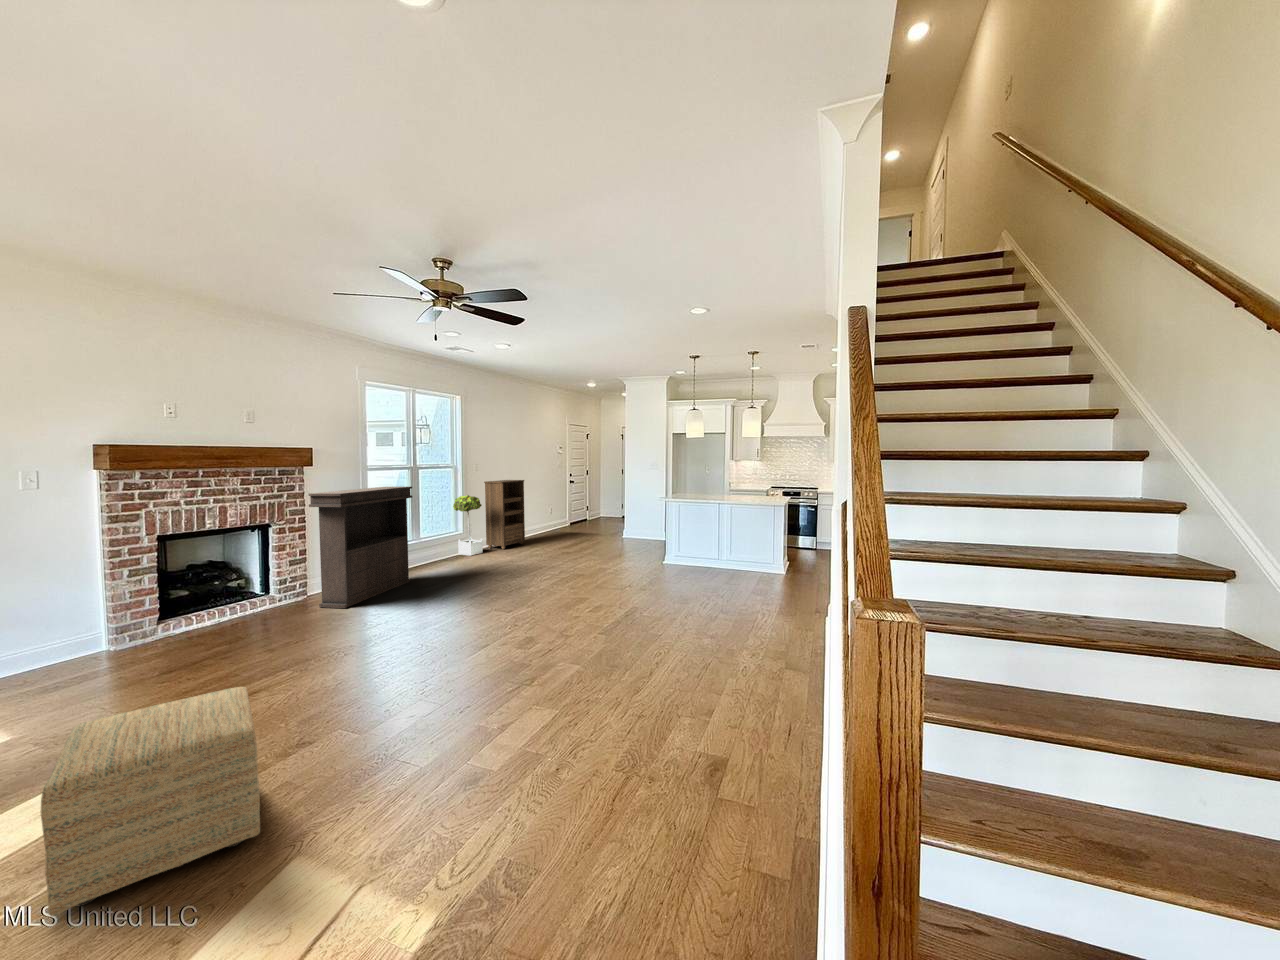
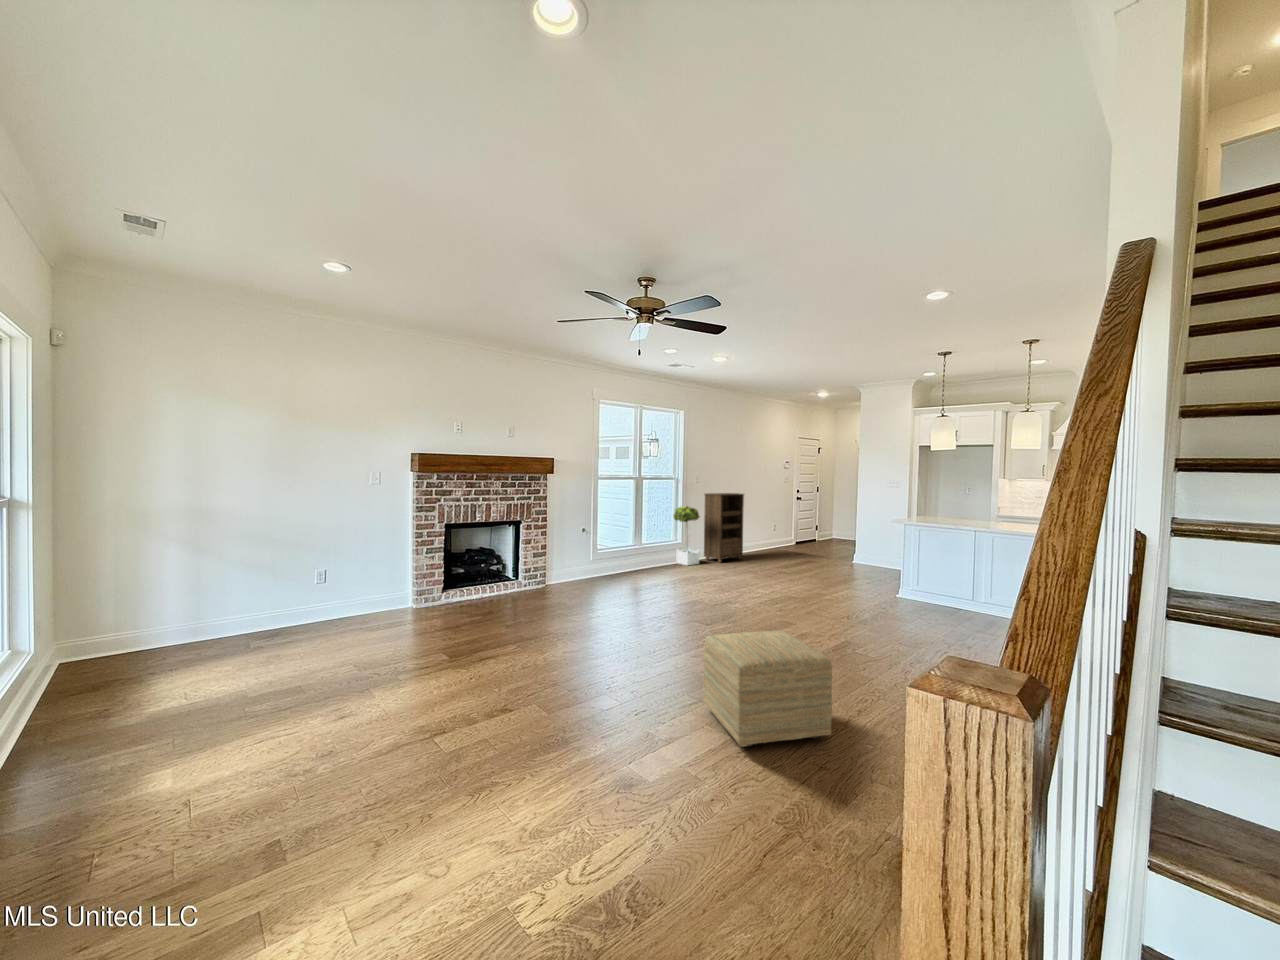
console table: present [308,487,412,608] -> none [547,494,633,600]
ottoman: present [41,687,260,916] -> present [704,631,832,747]

